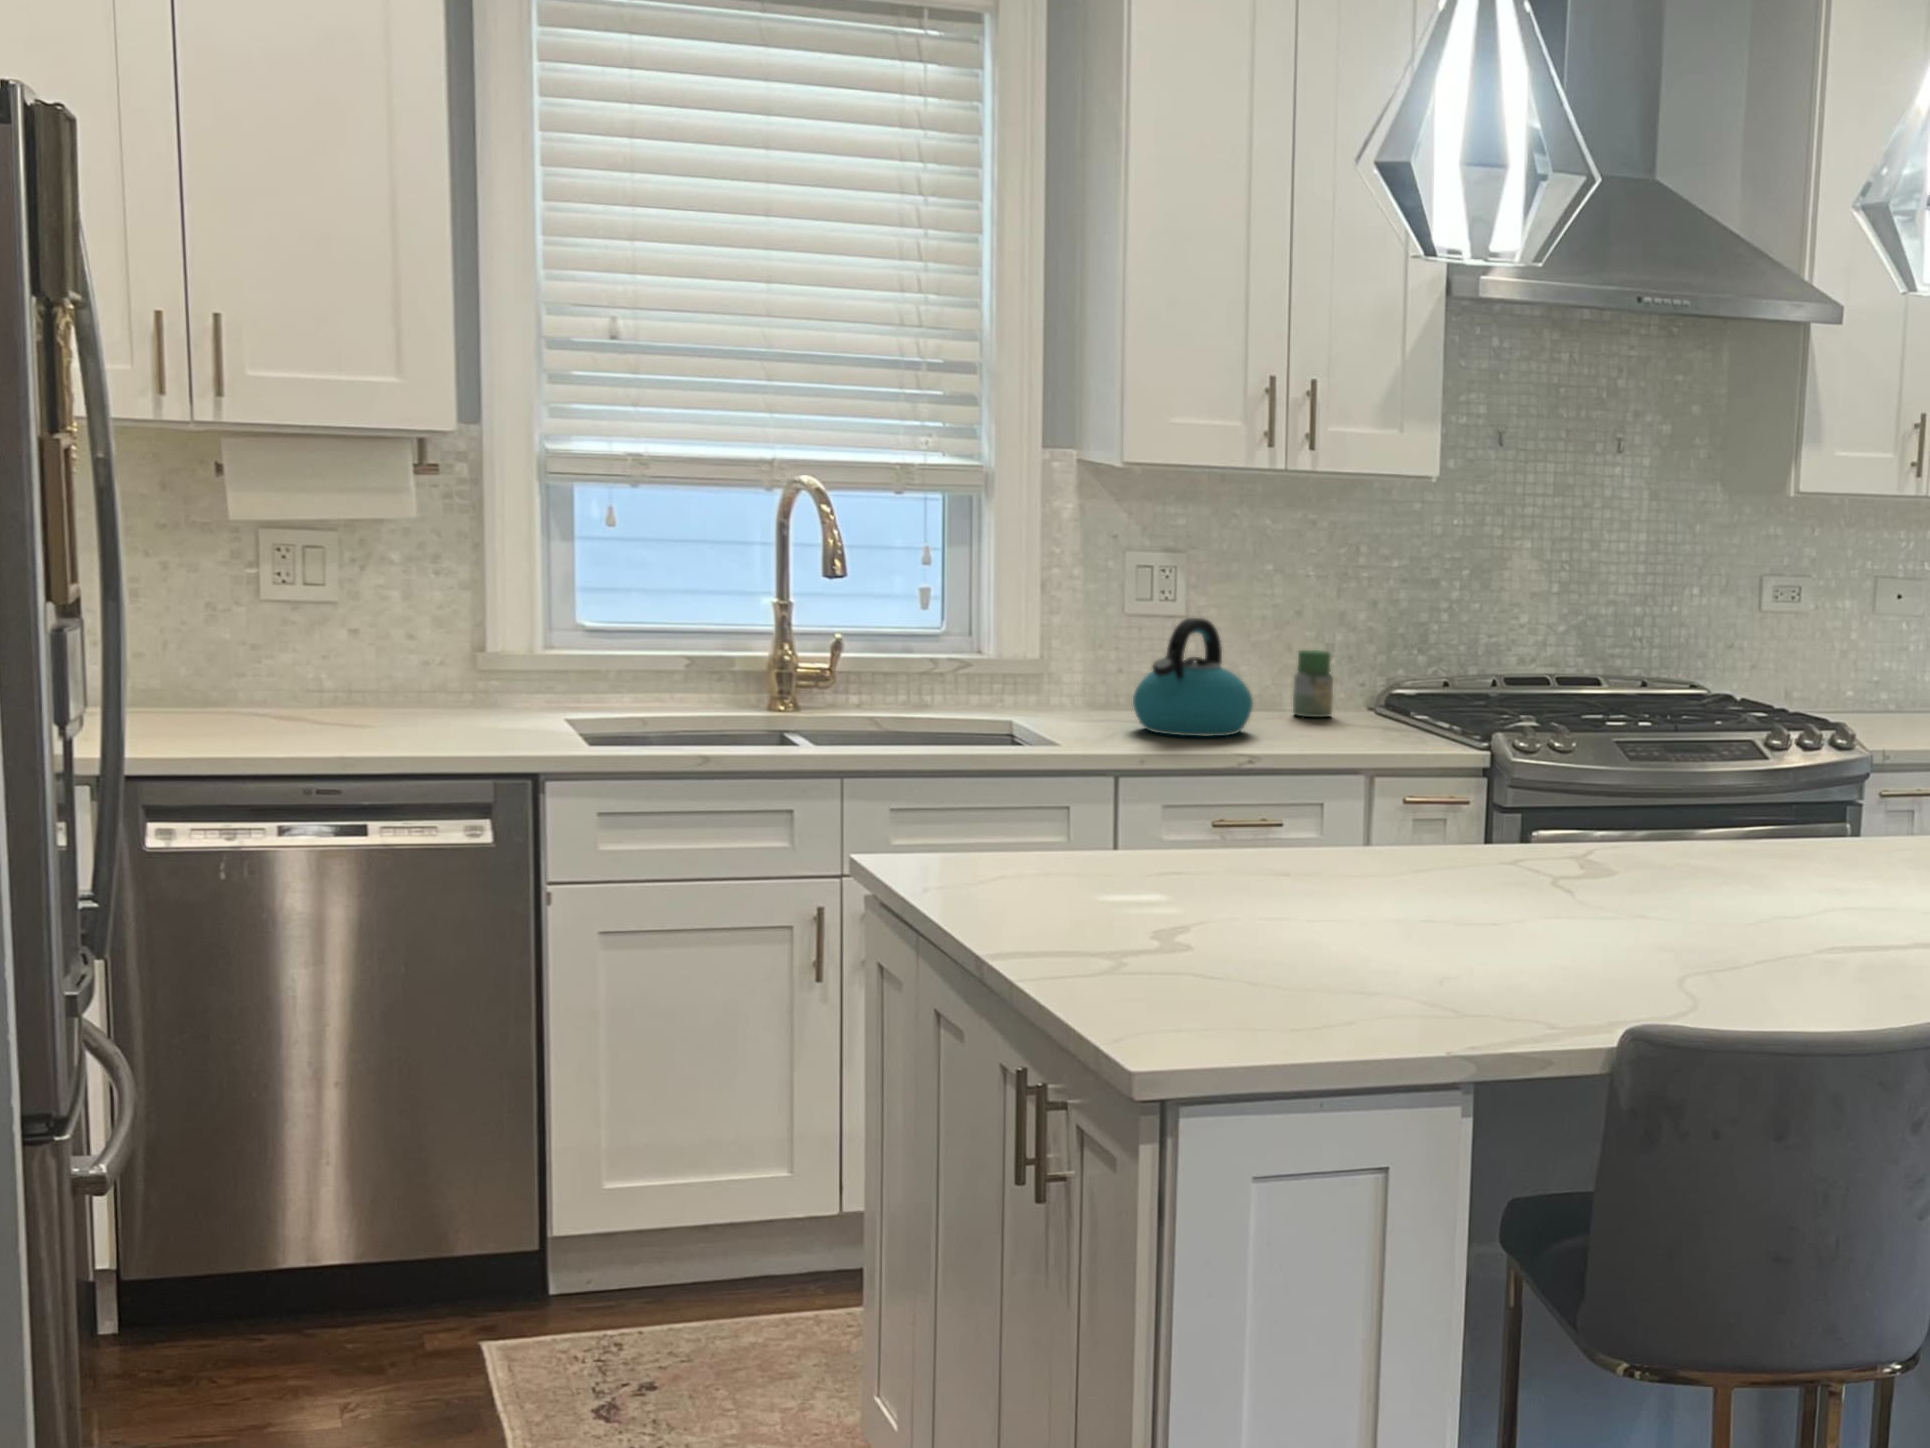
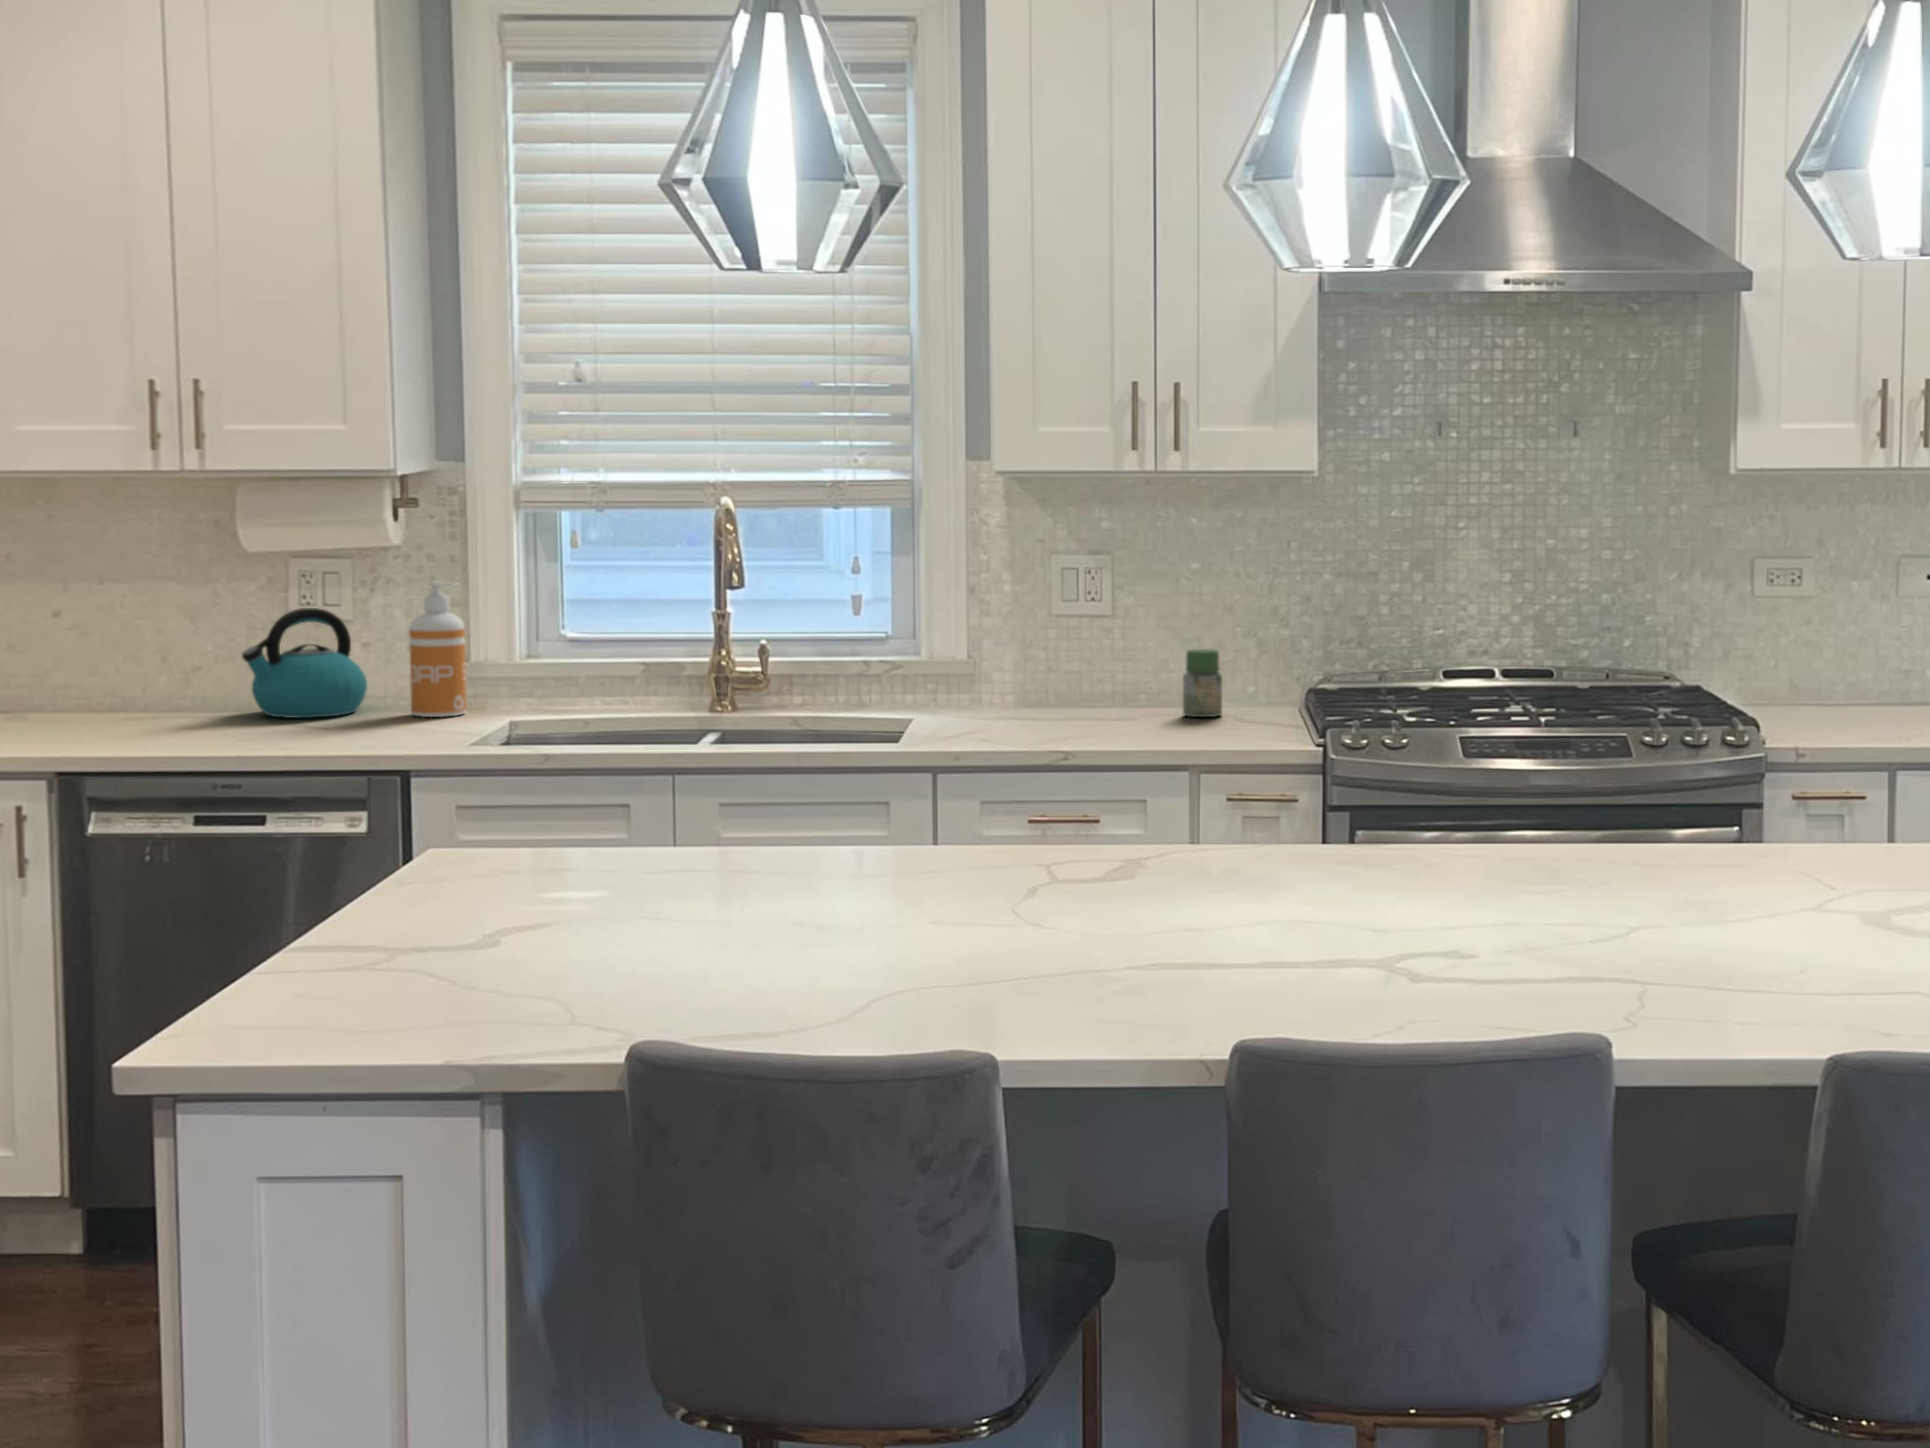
soap dispenser: none [442,563,507,715] -> present [409,582,466,717]
kettle: present [1133,618,1253,736] -> present [242,608,367,718]

